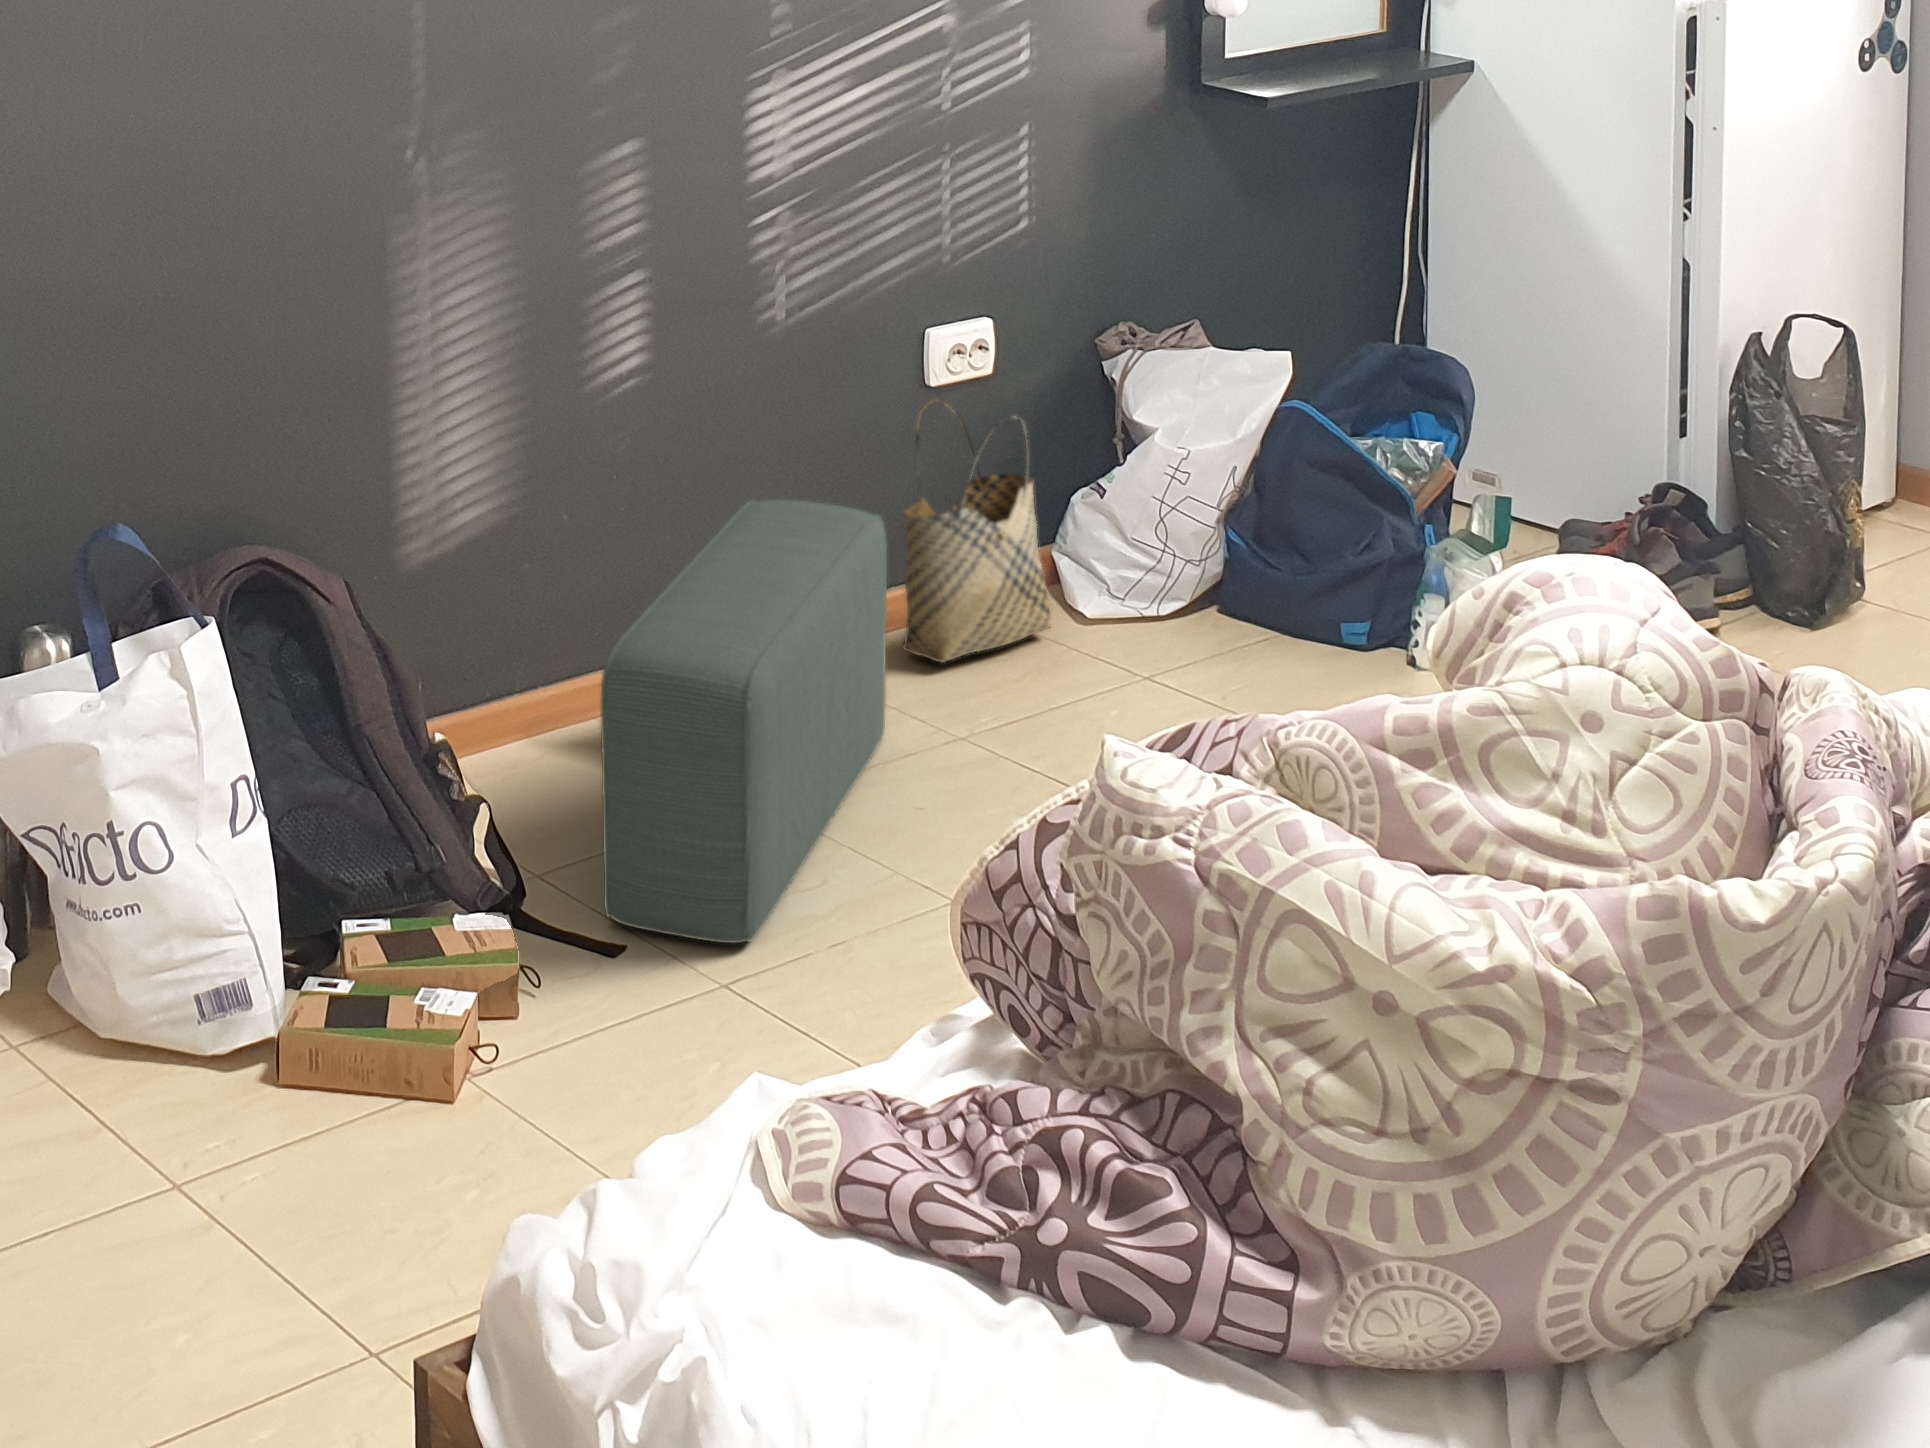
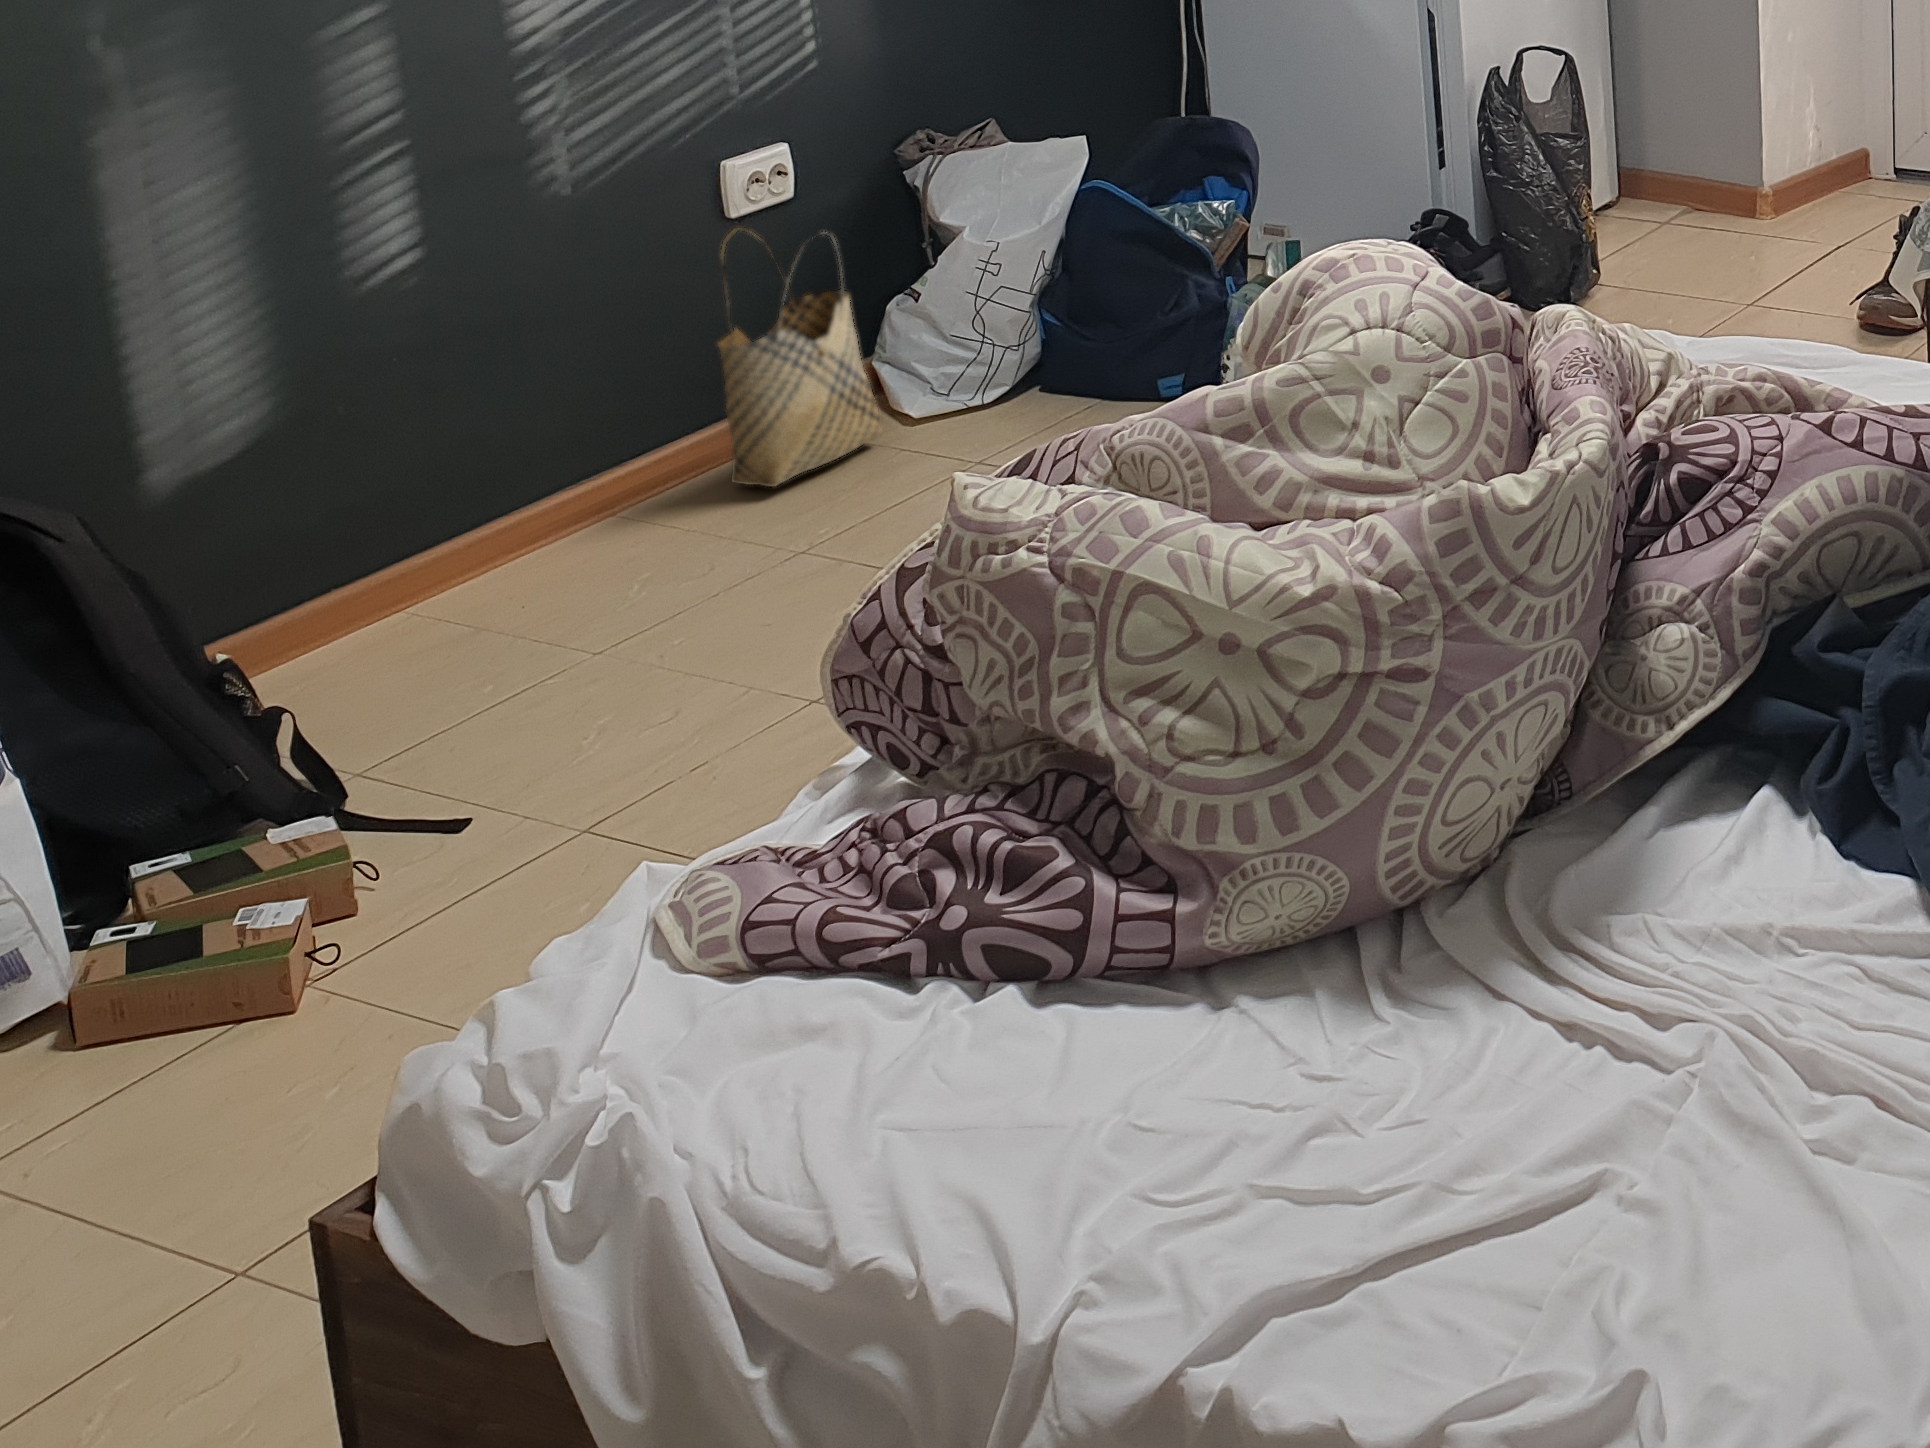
pouf: present [601,500,887,943] -> none [405,345,722,803]

